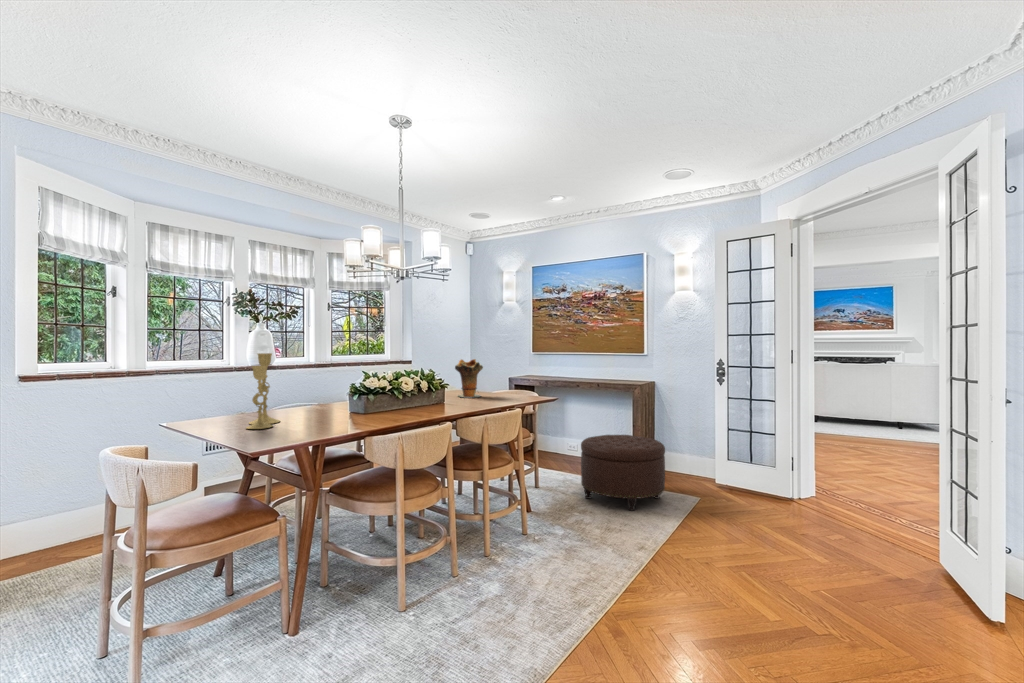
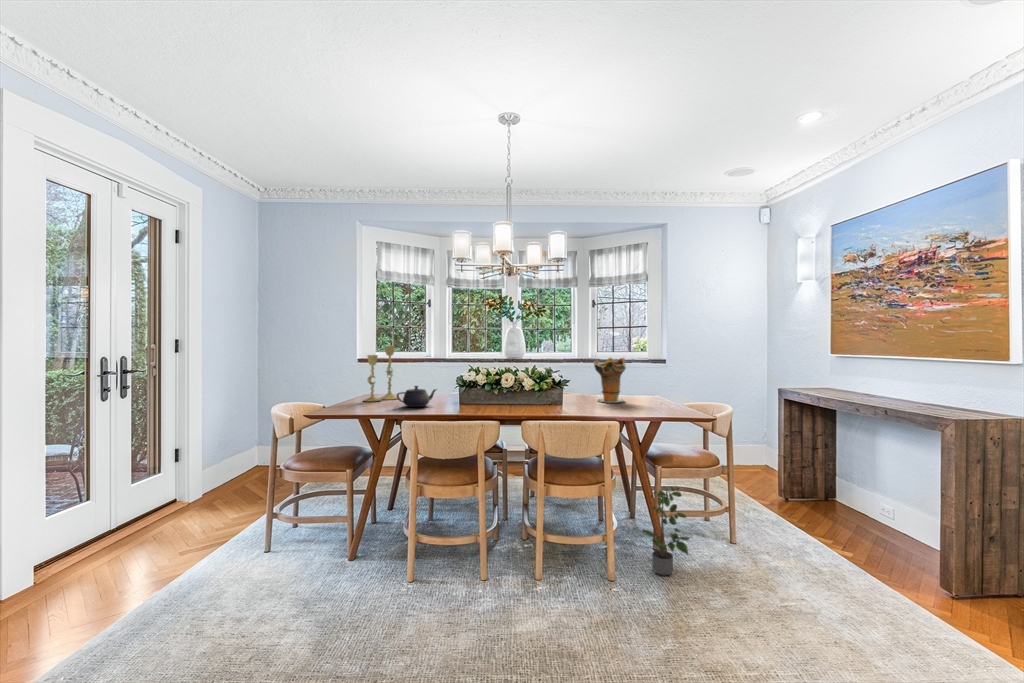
teapot: none [334,399,367,424] -> present [397,386,436,407]
ottoman: present [581,435,665,511] -> none [746,488,913,634]
potted plant: none [538,449,564,518] -> present [642,487,689,575]

